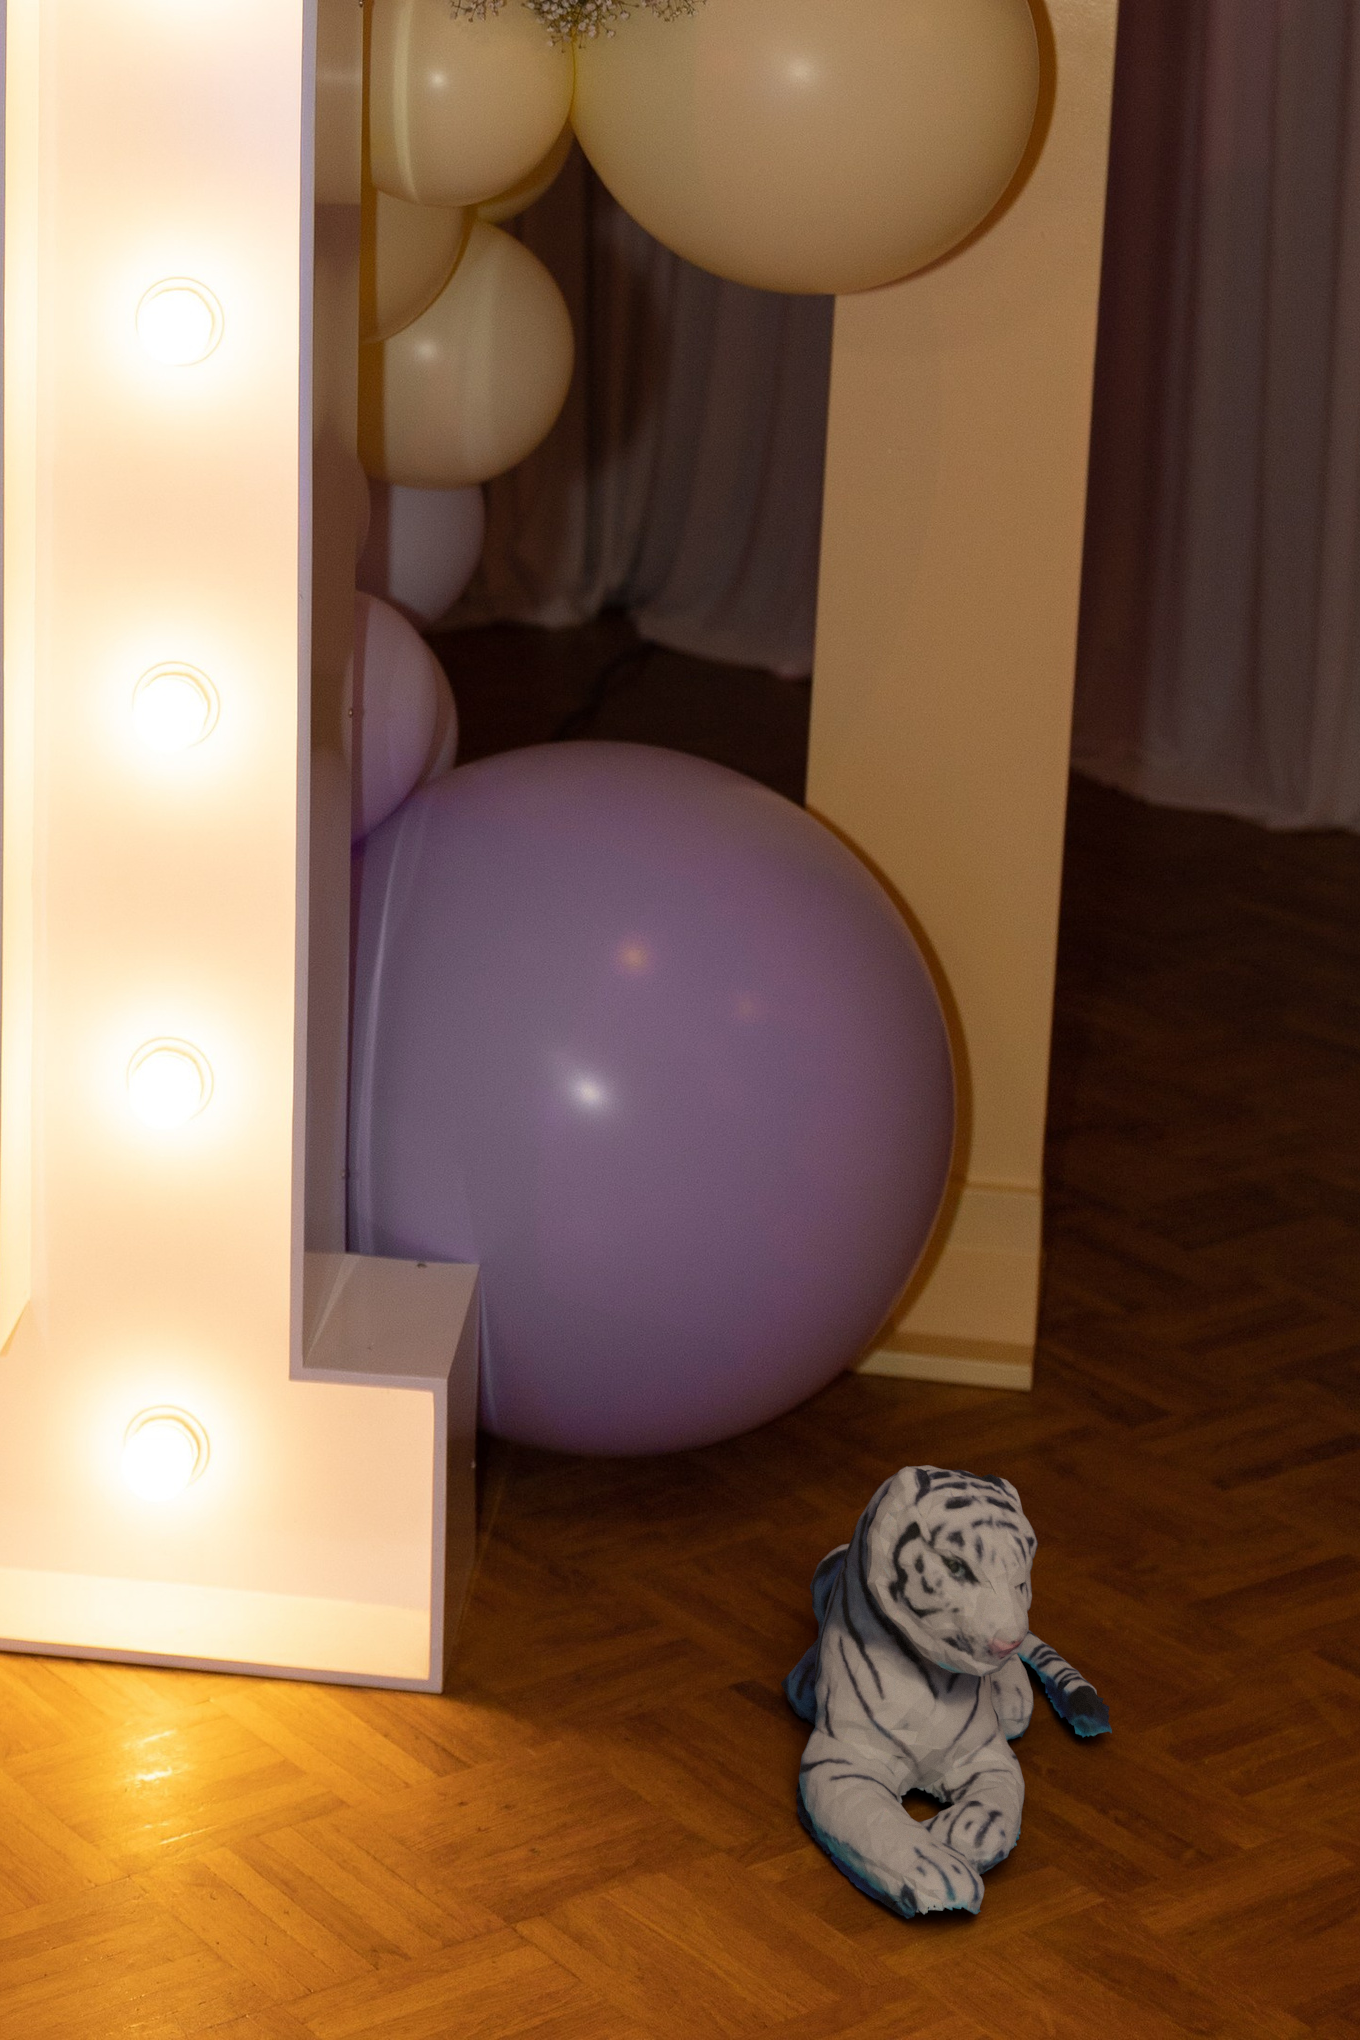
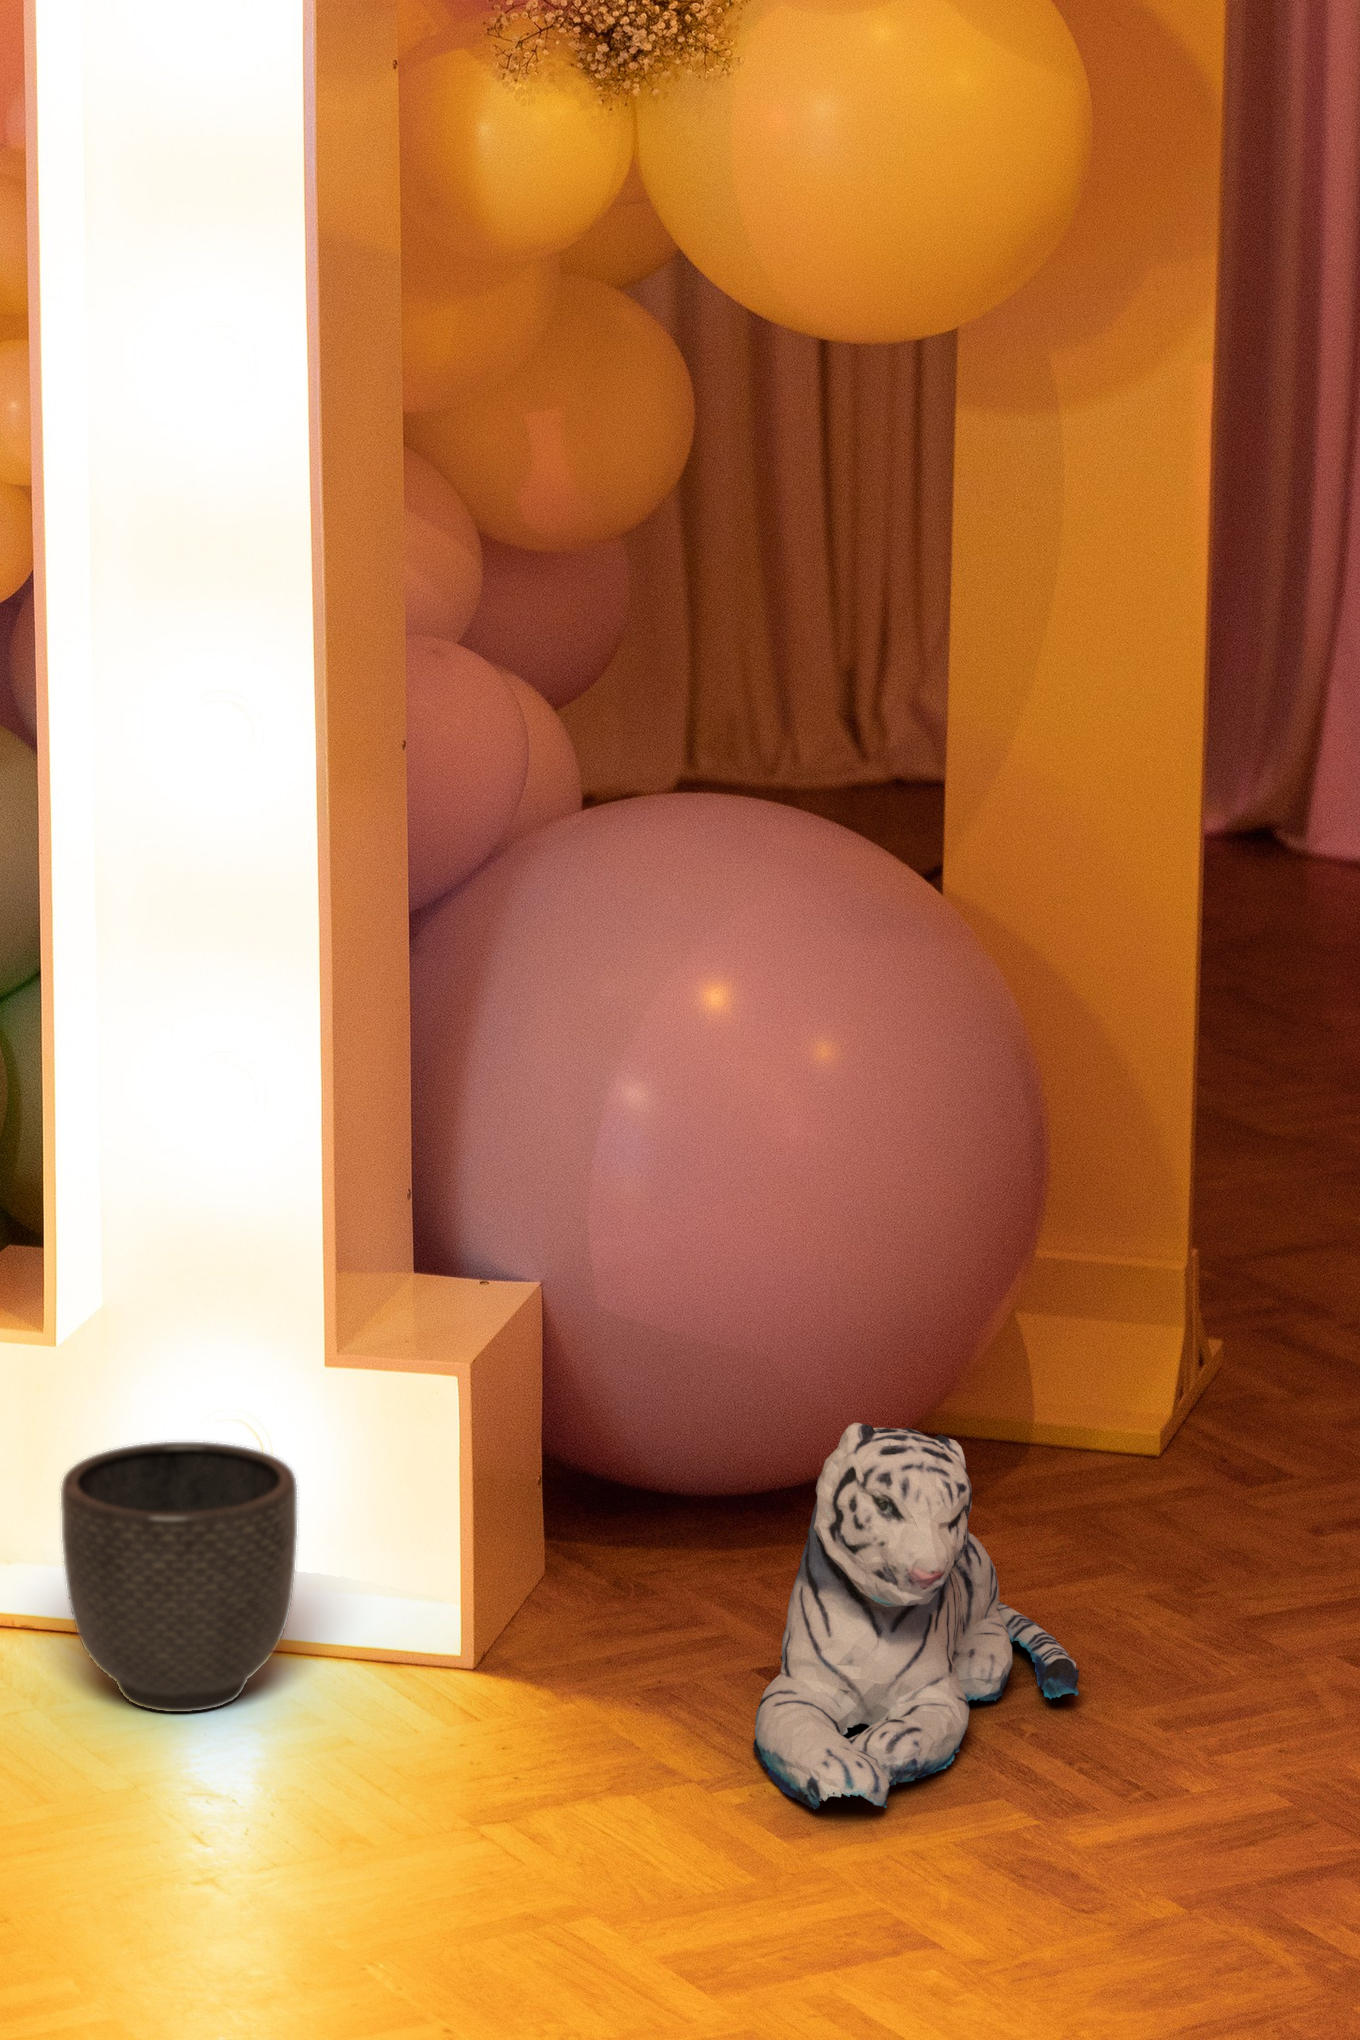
planter: none [37,1469,290,1781] -> present [61,1442,297,1712]

